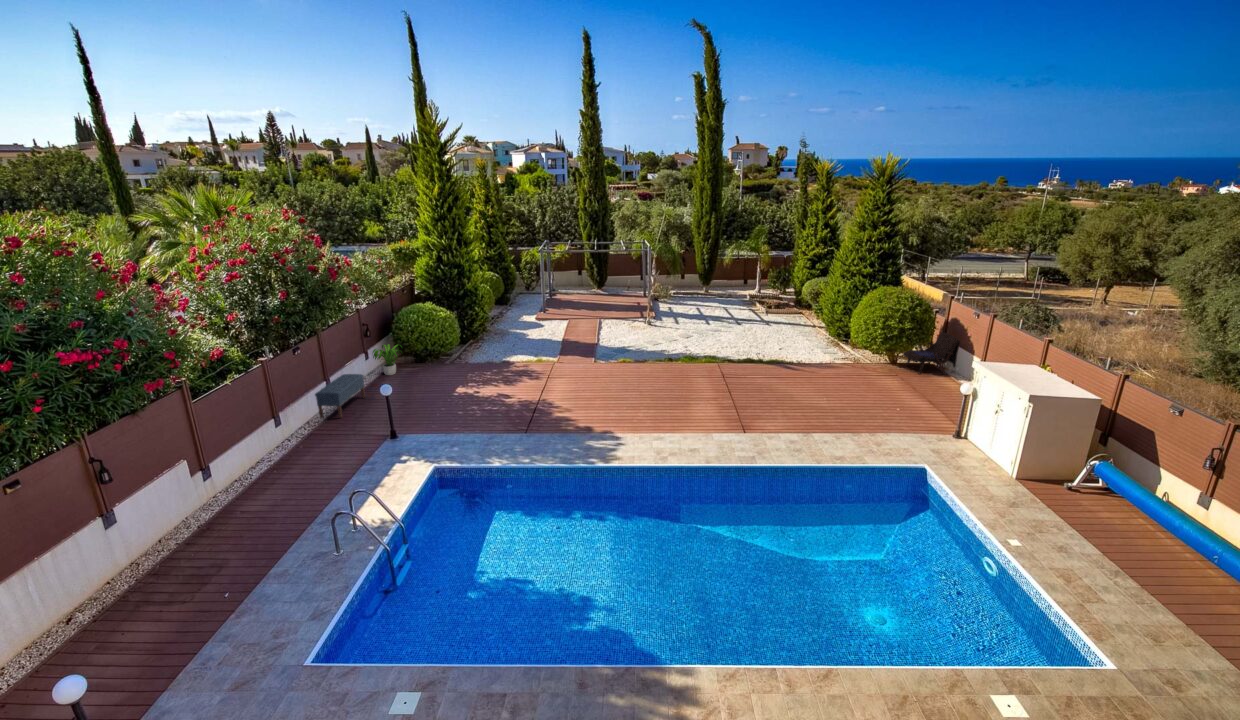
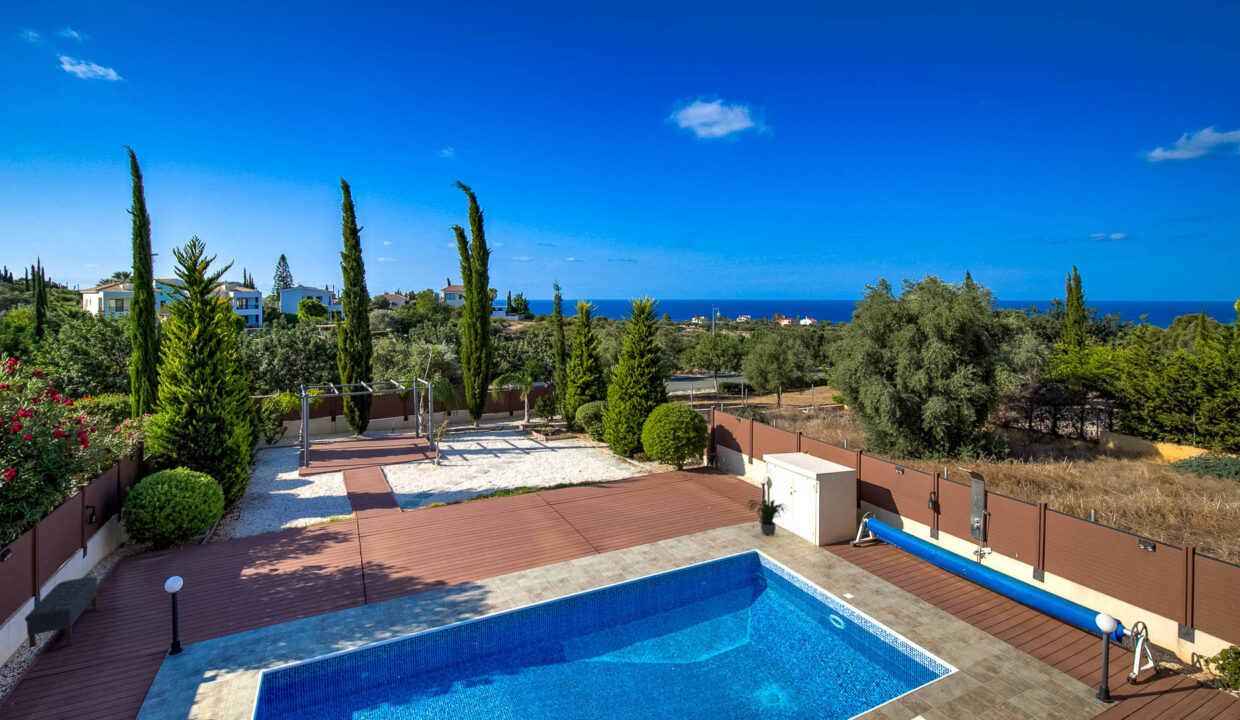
armchair: present [903,333,960,374] -> none [686,439,728,476]
potted plant: present [373,344,402,375] -> present [749,500,784,536]

